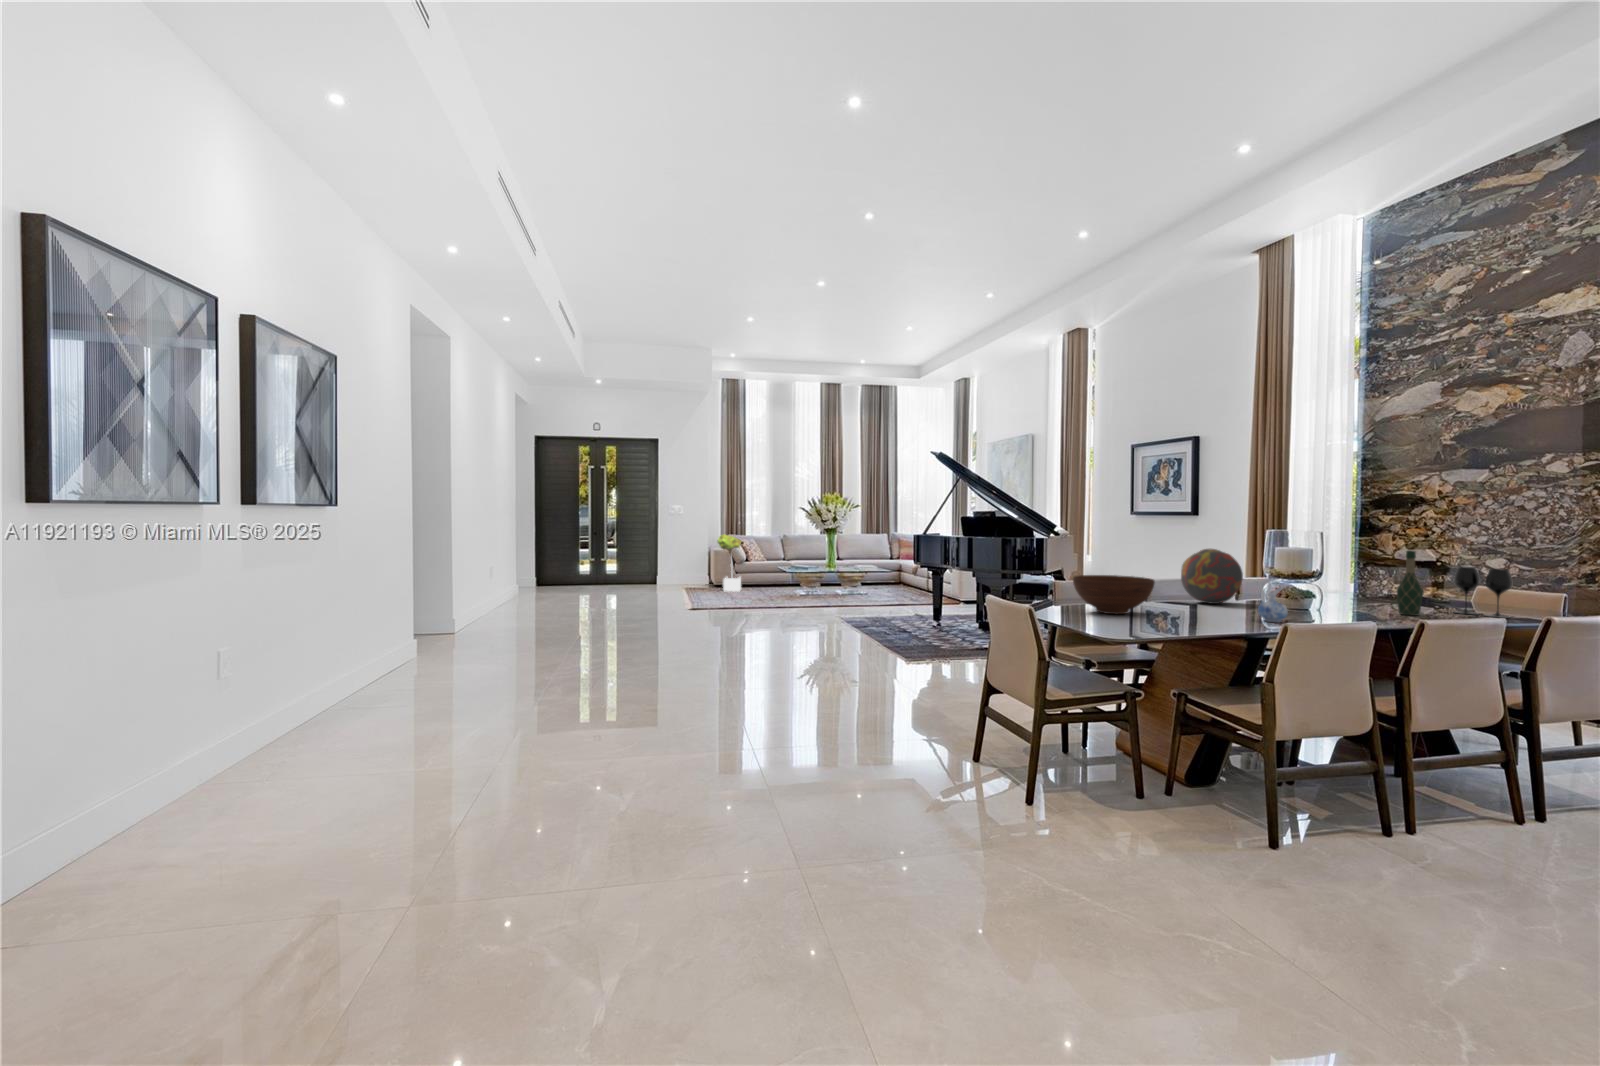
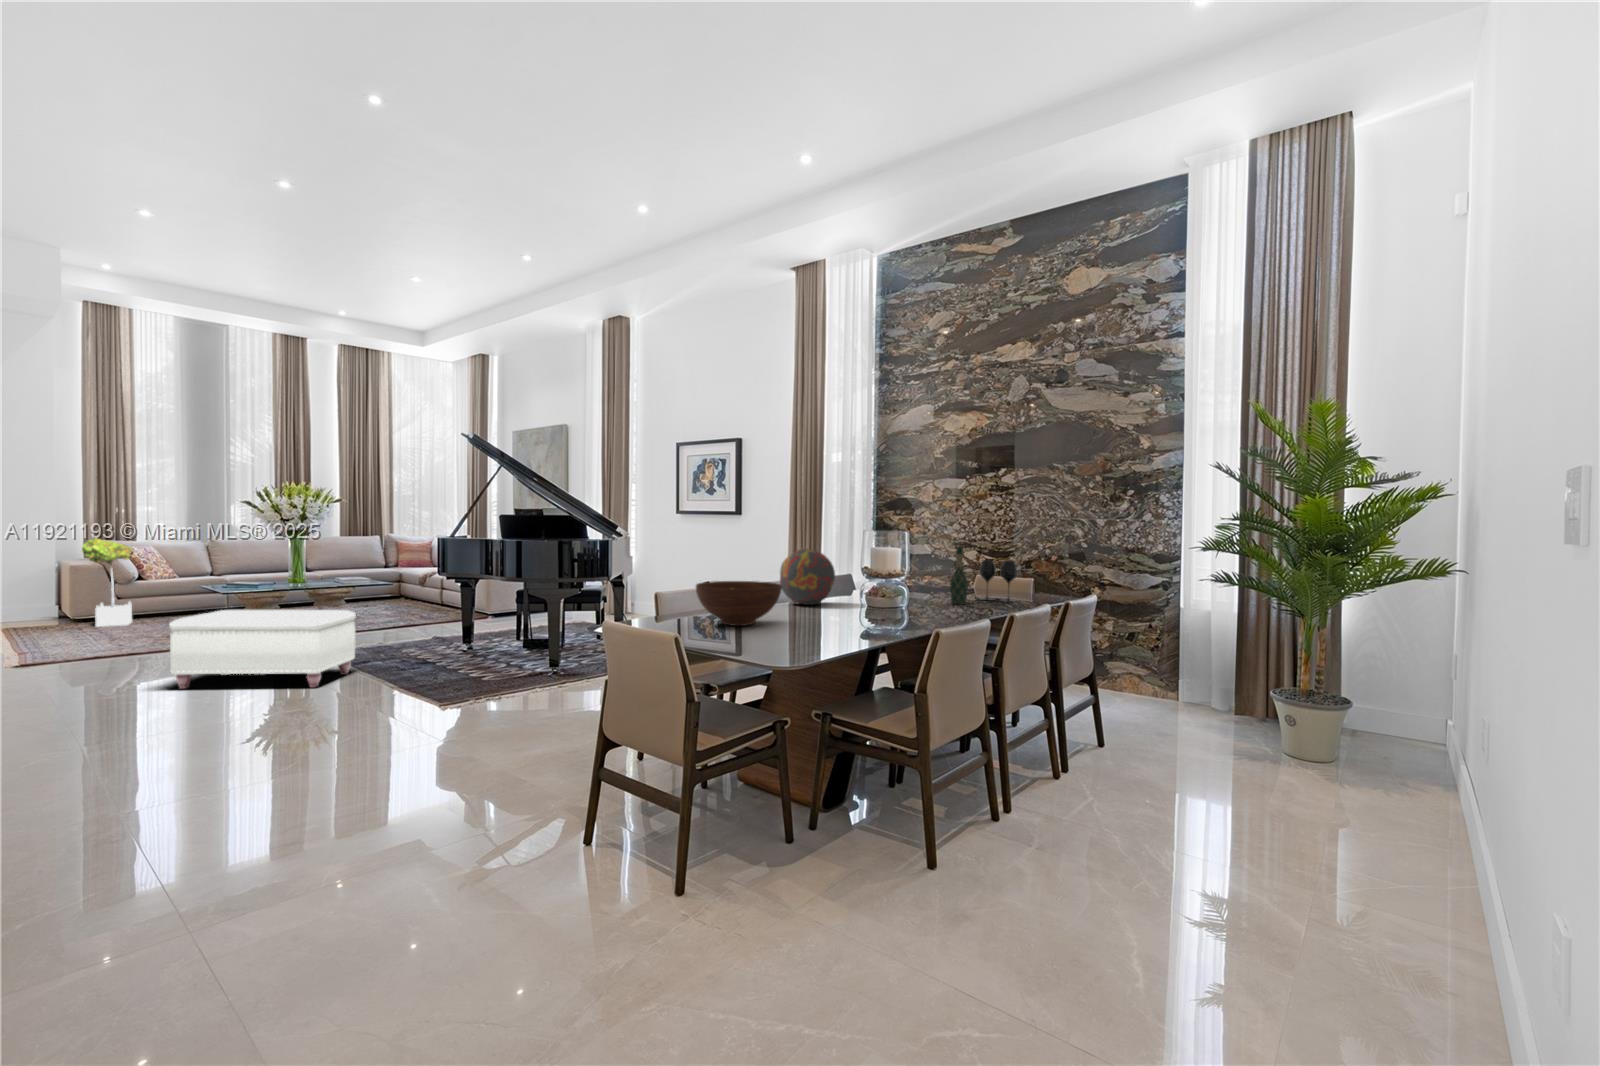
ceramic pitcher: present [1258,580,1288,622] -> none [871,579,896,621]
ottoman: none [753,583,857,641] -> present [169,610,356,689]

